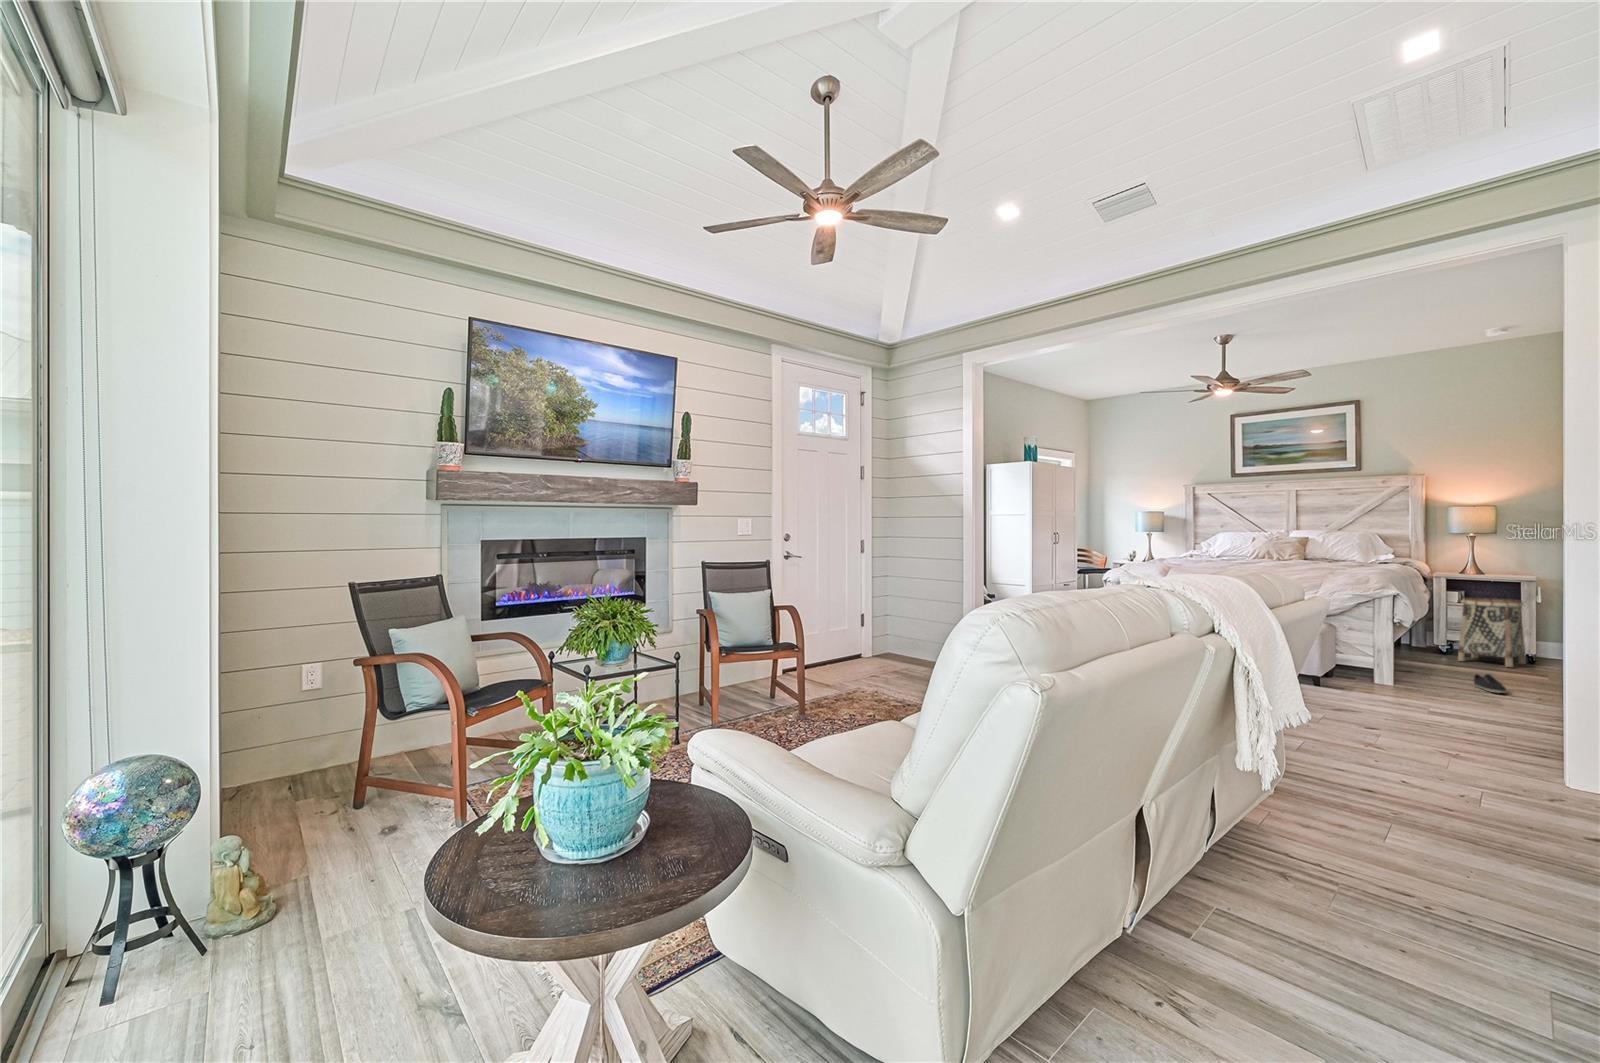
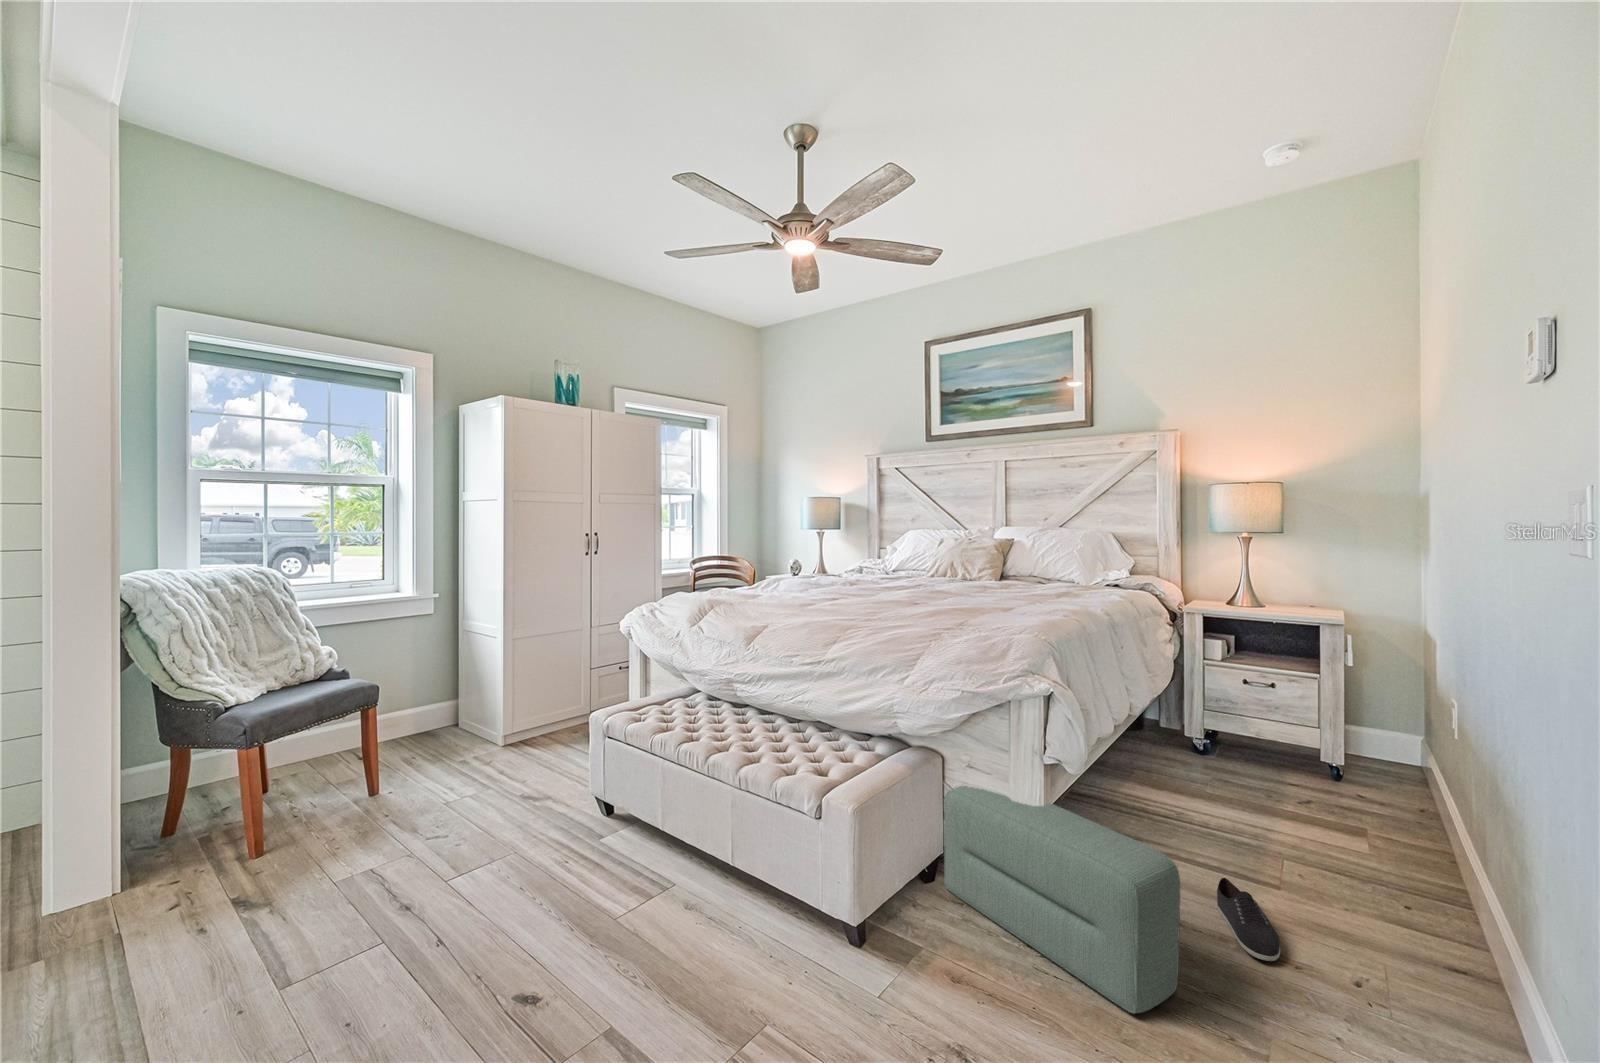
basket: present [1458,598,1526,667] -> none [1213,656,1328,805]
pouf: none [1340,635,1465,698] -> present [944,786,1180,1013]

